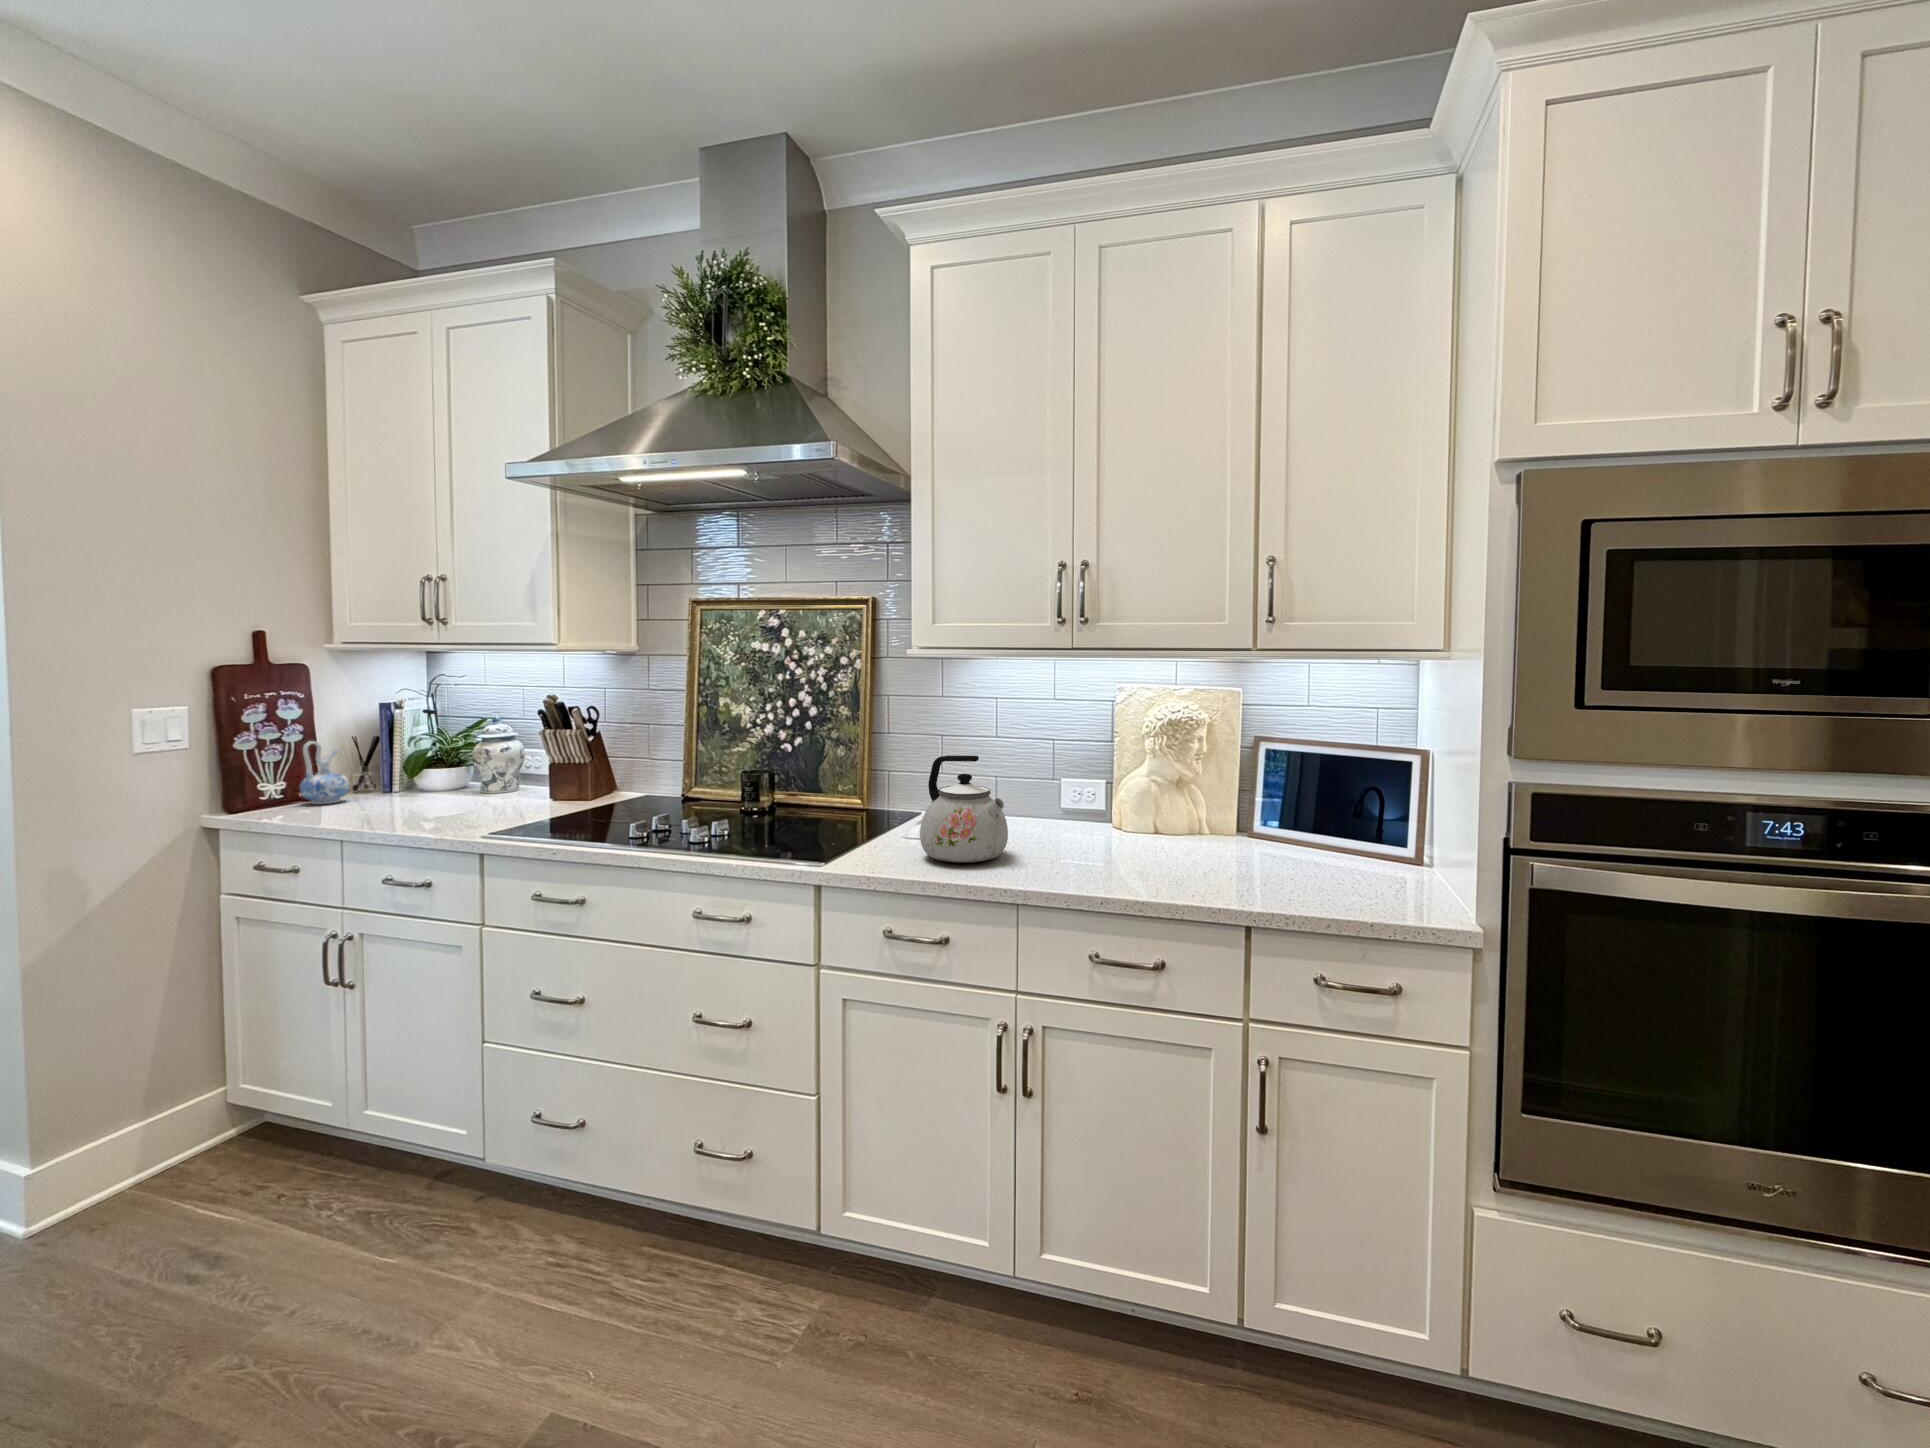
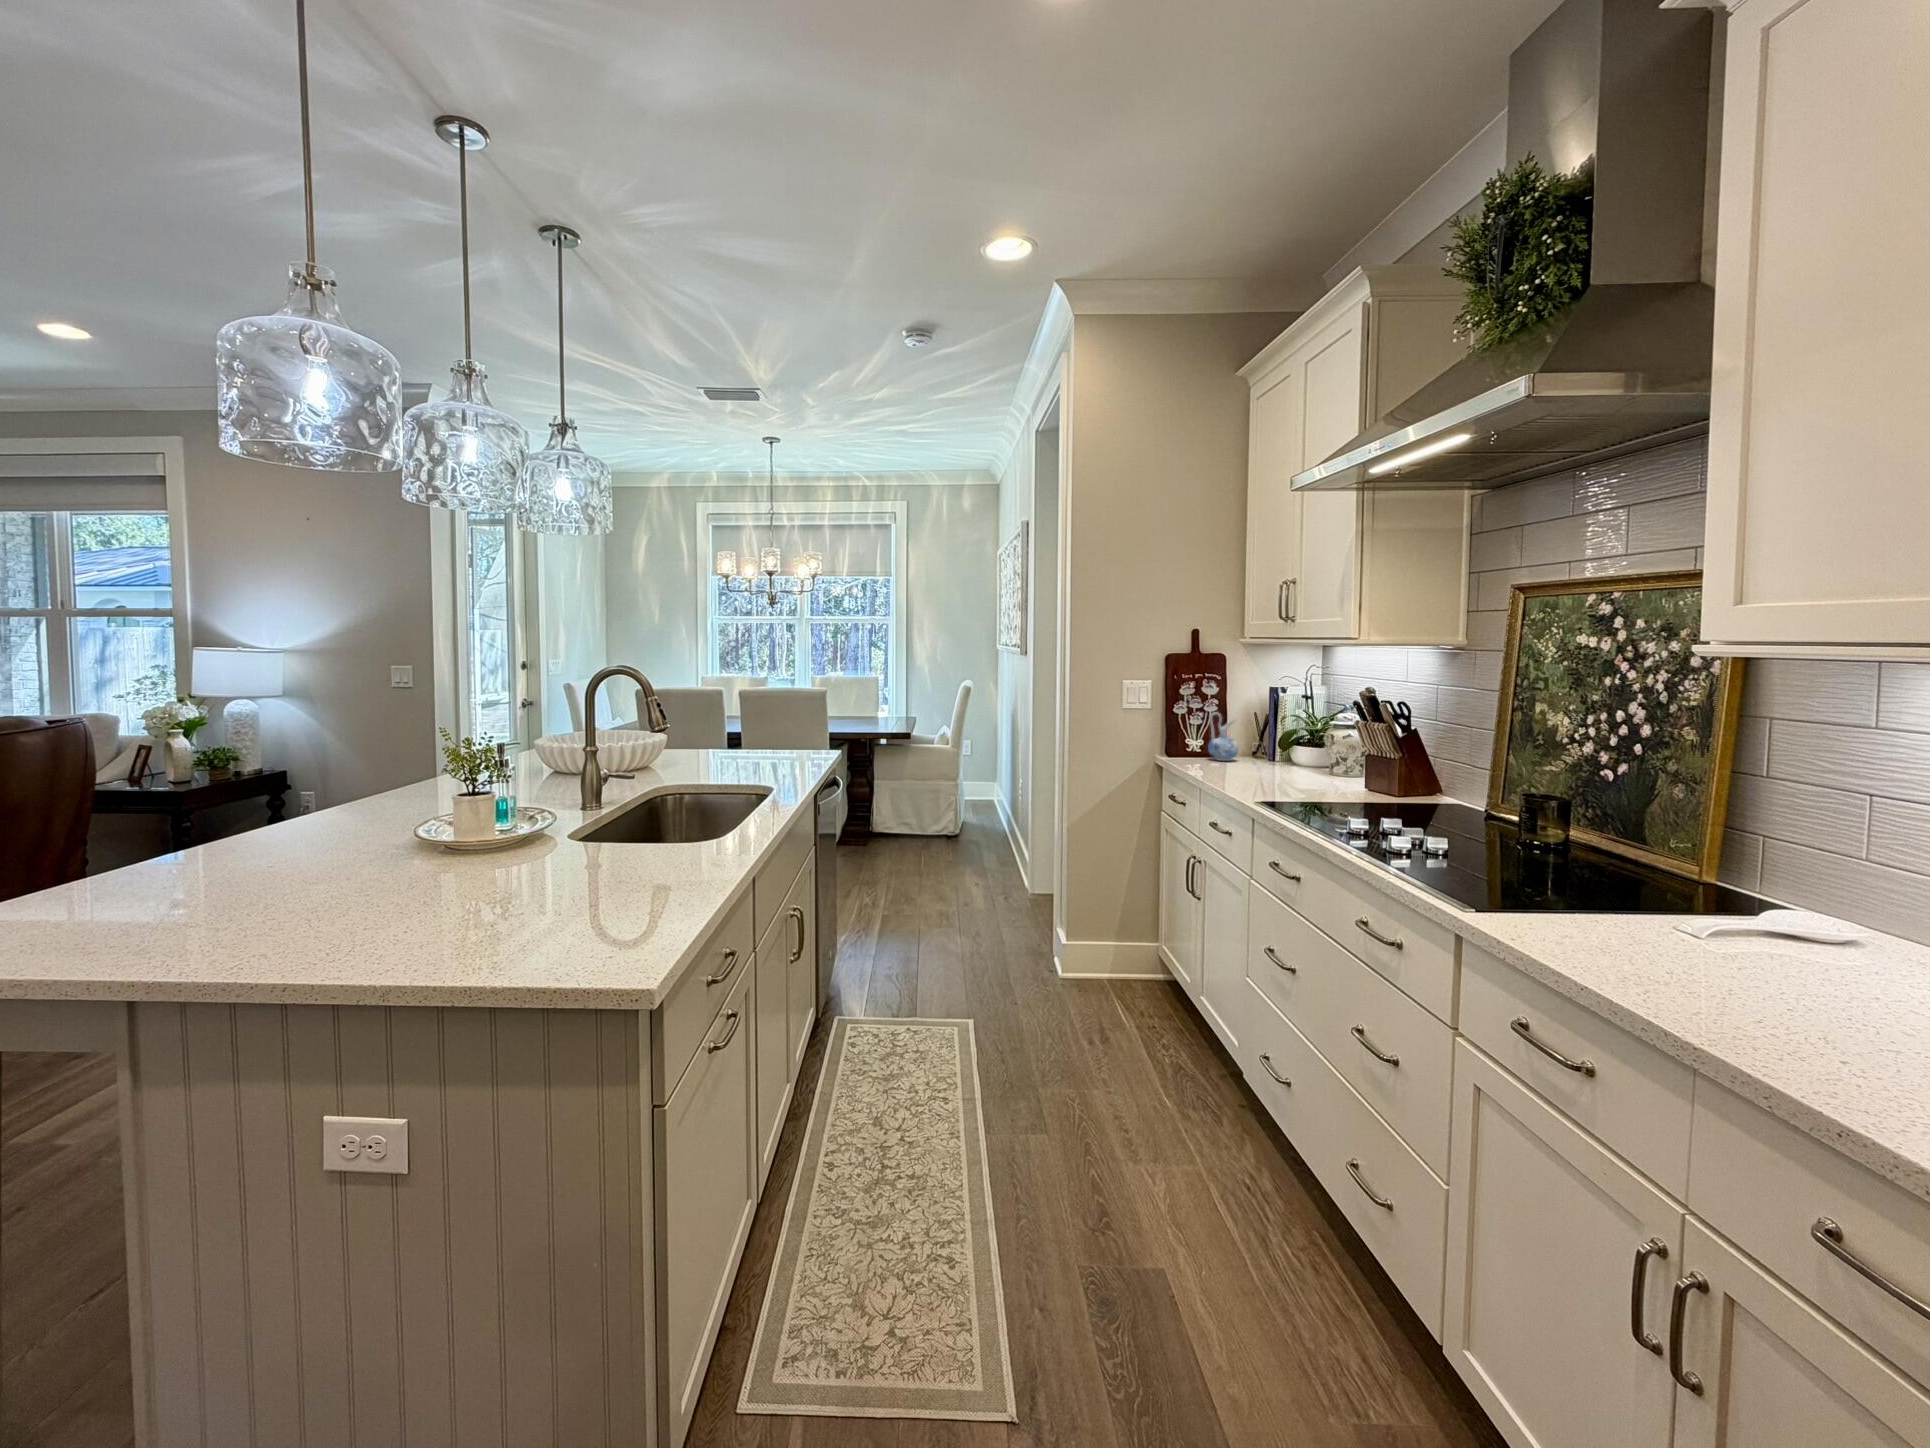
kettle: present [920,756,1008,863] -> none [1610,809,1807,994]

